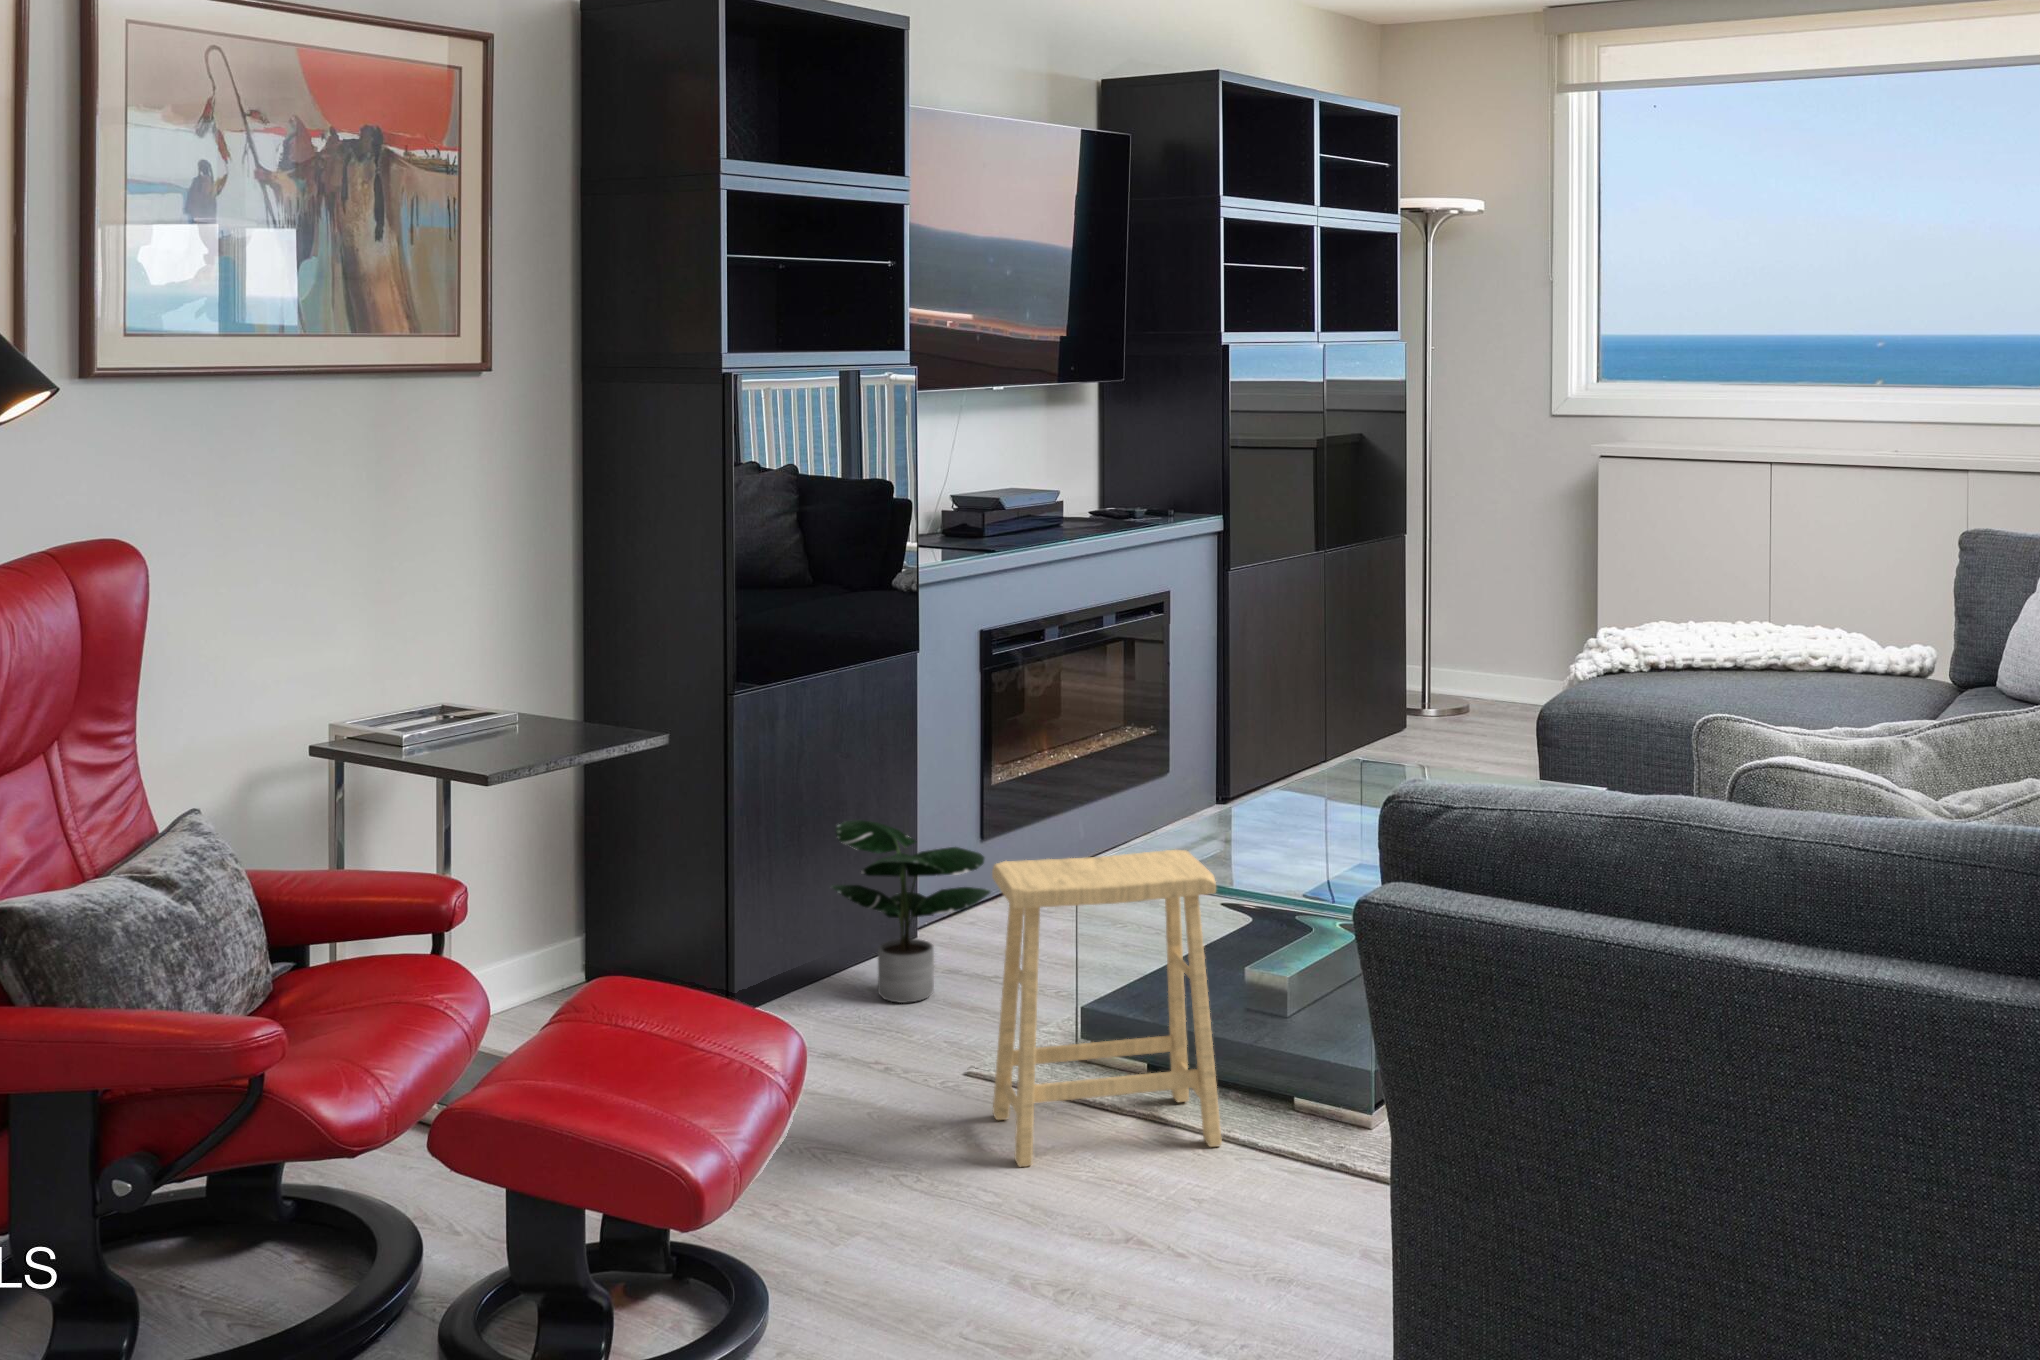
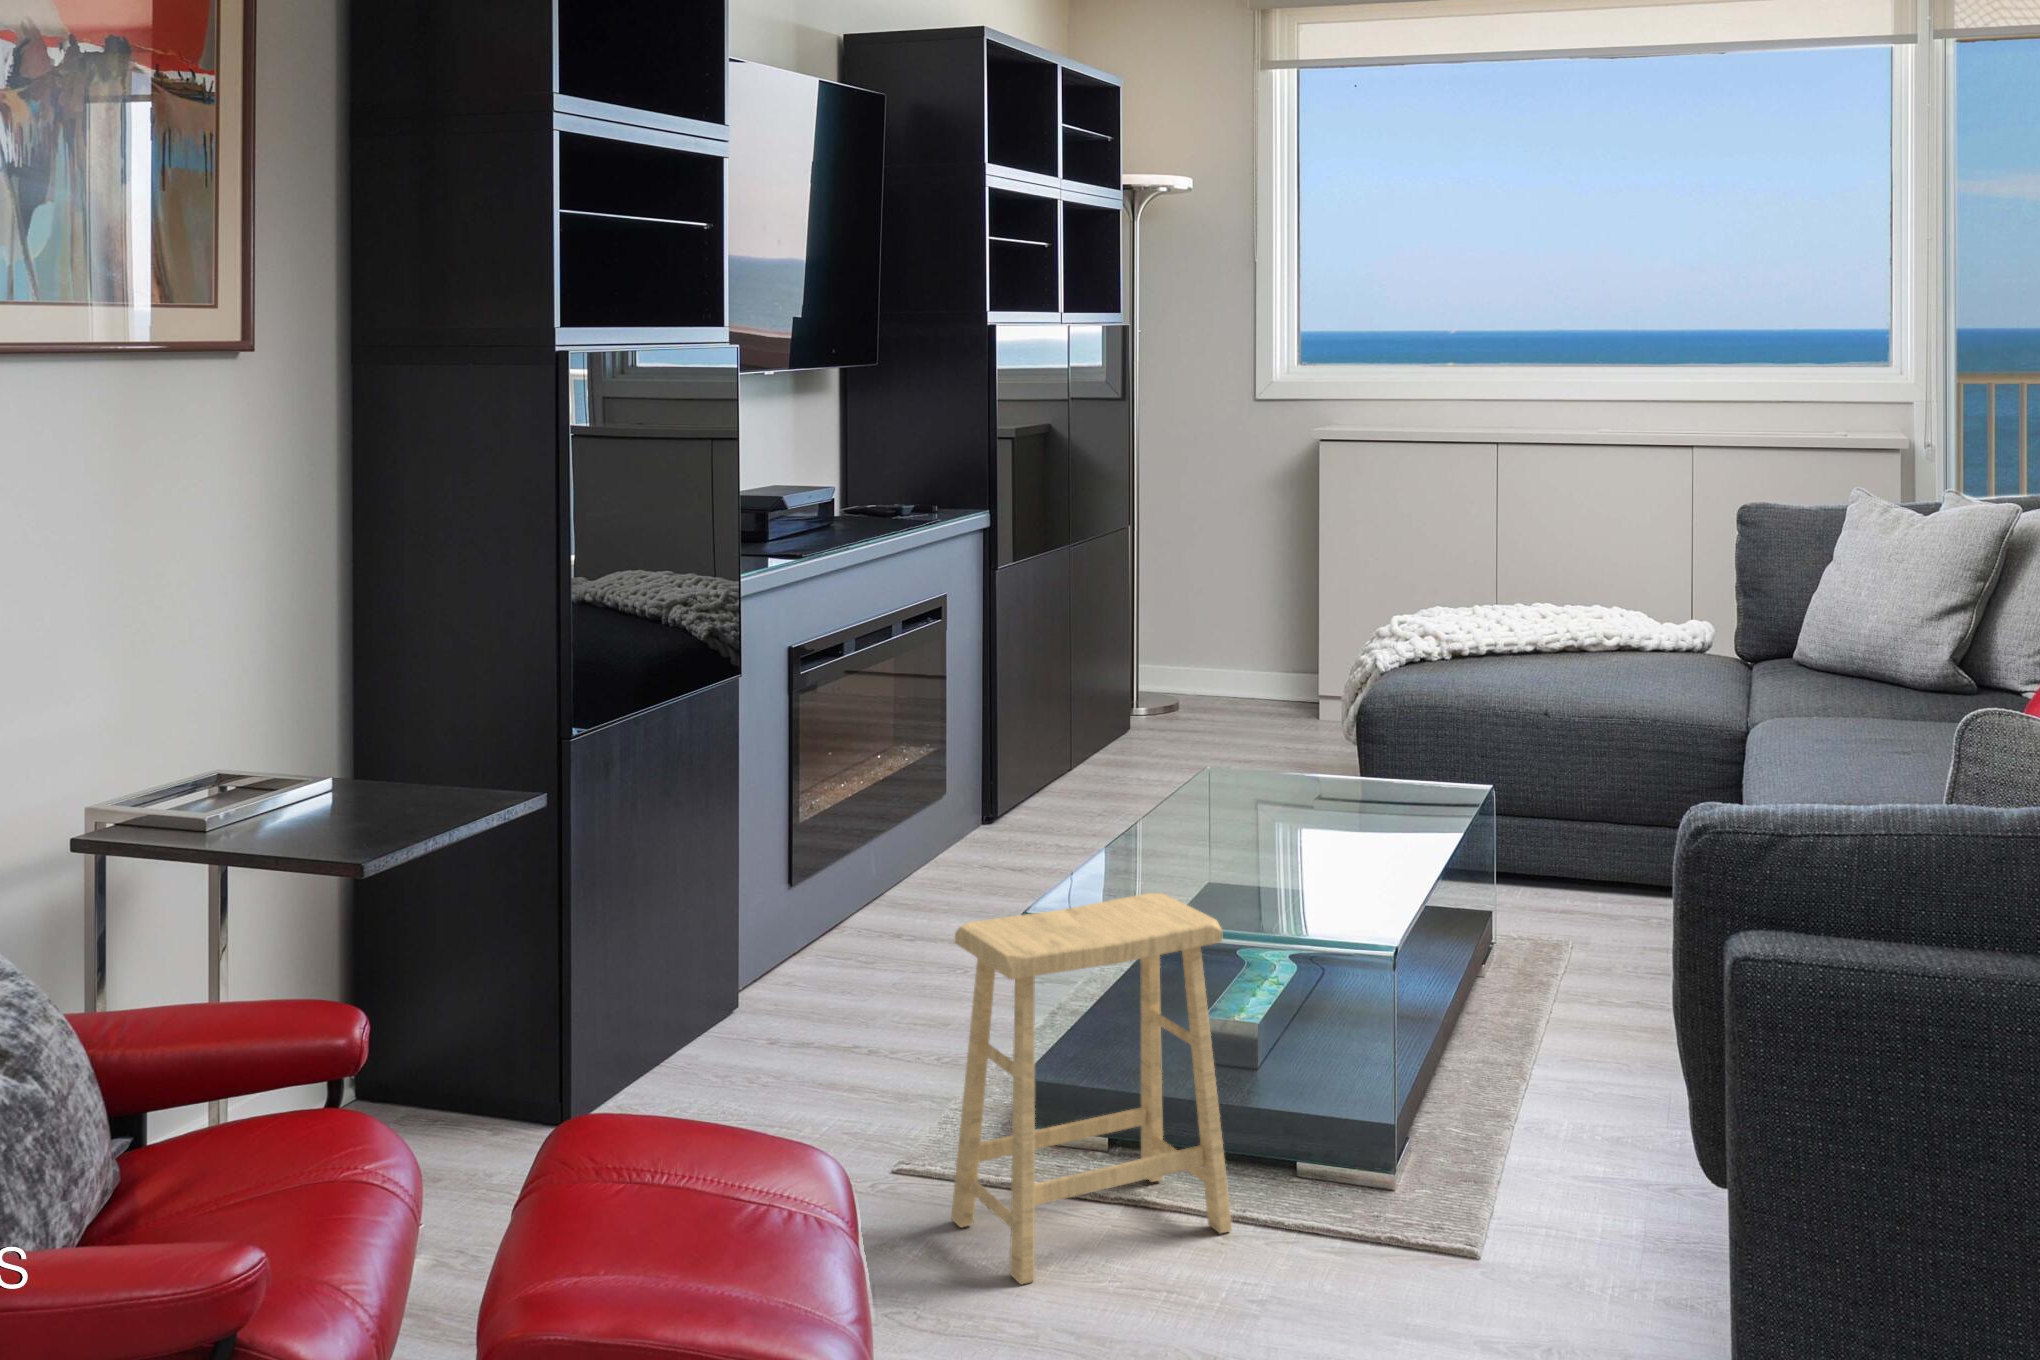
potted plant: present [831,820,990,1003] -> none [673,878,862,1090]

